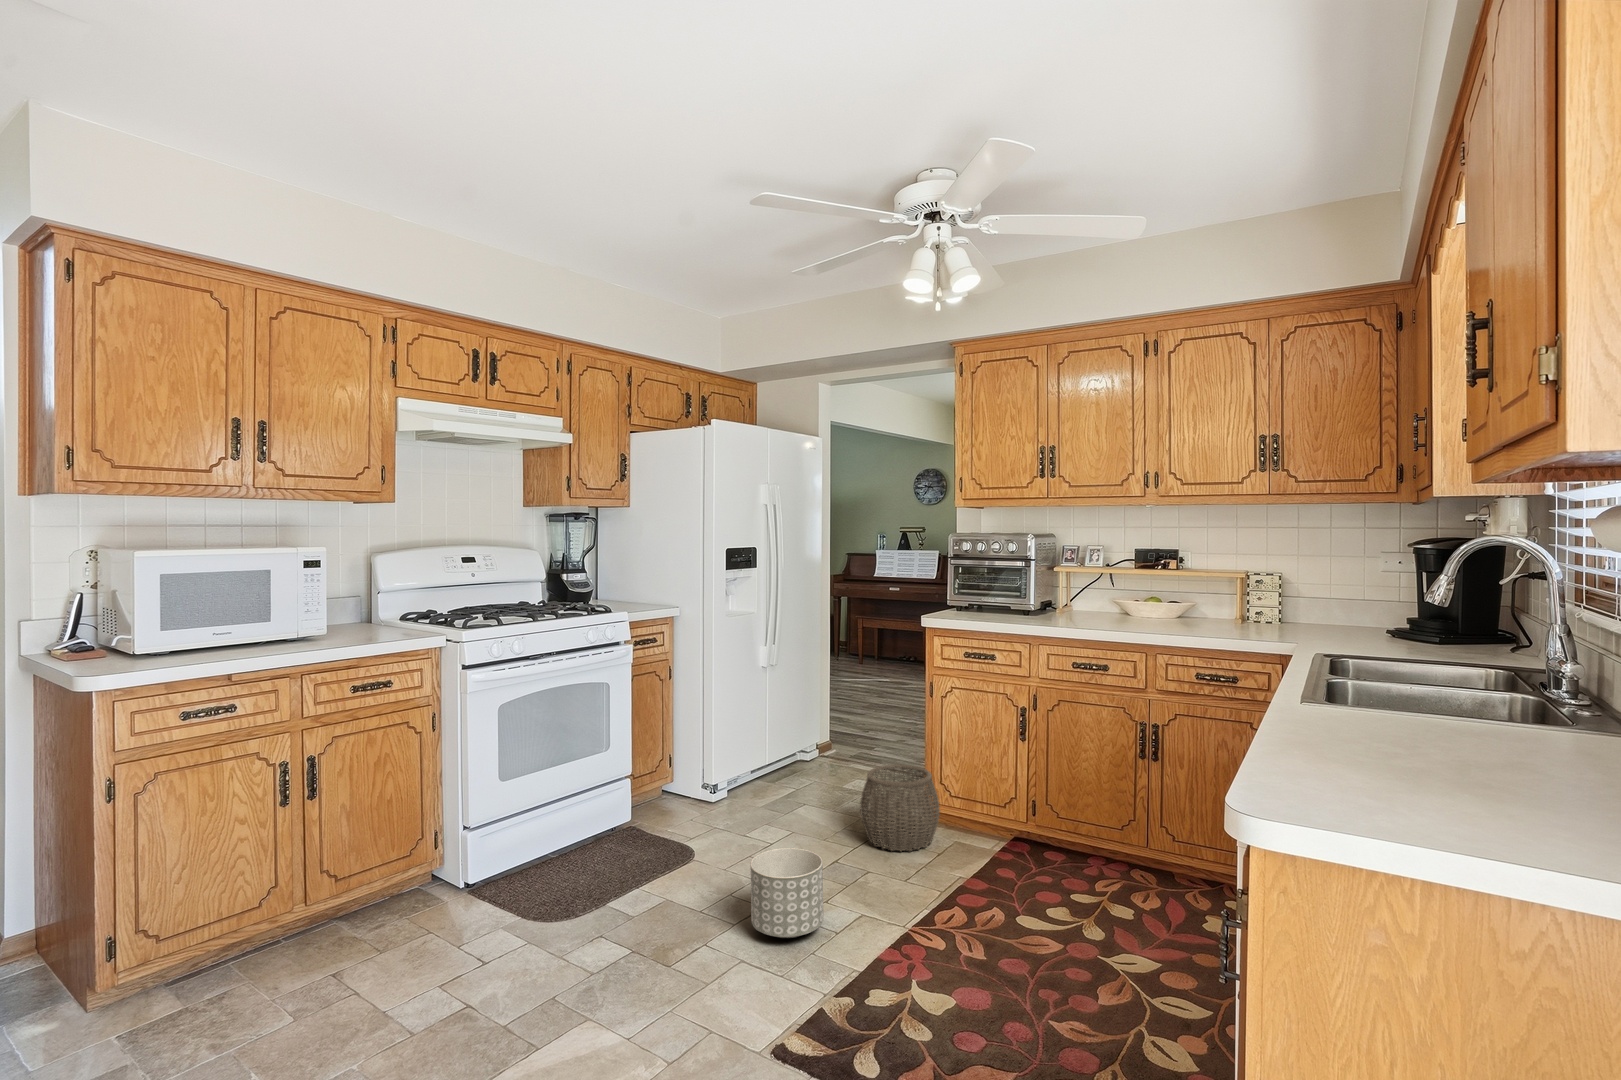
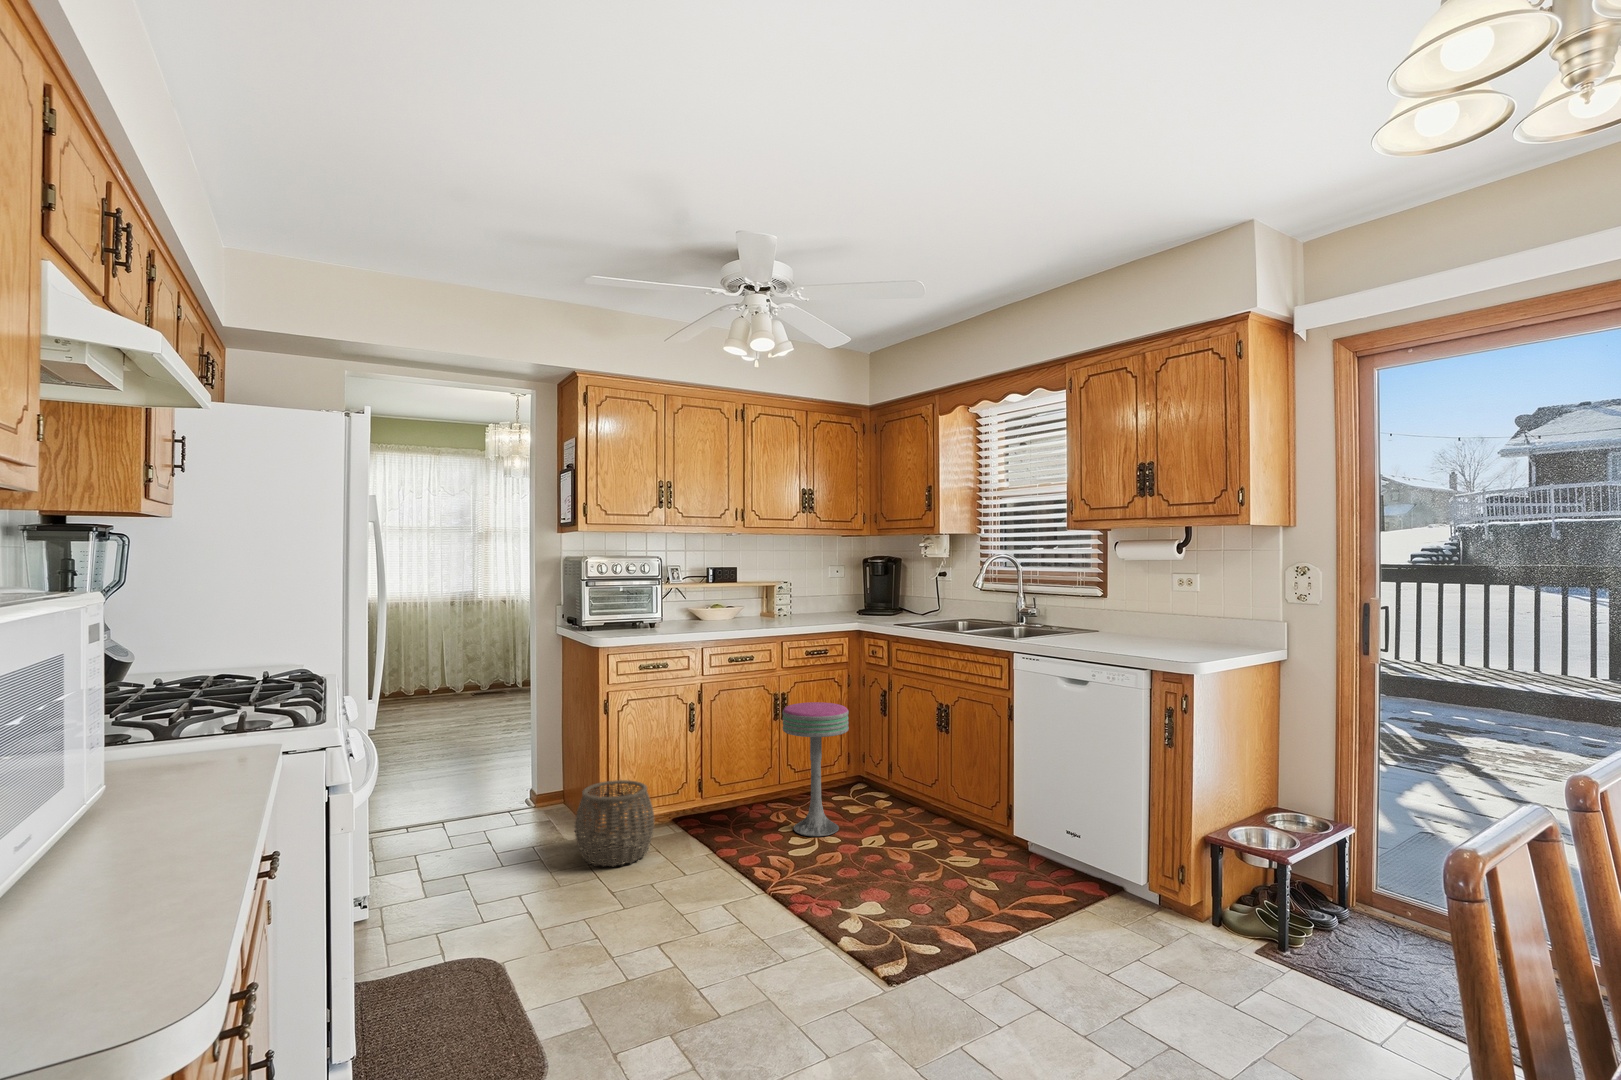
bar stool: none [1056,736,1152,925] -> present [783,702,849,836]
planter: present [750,848,823,938] -> none [674,856,745,944]

